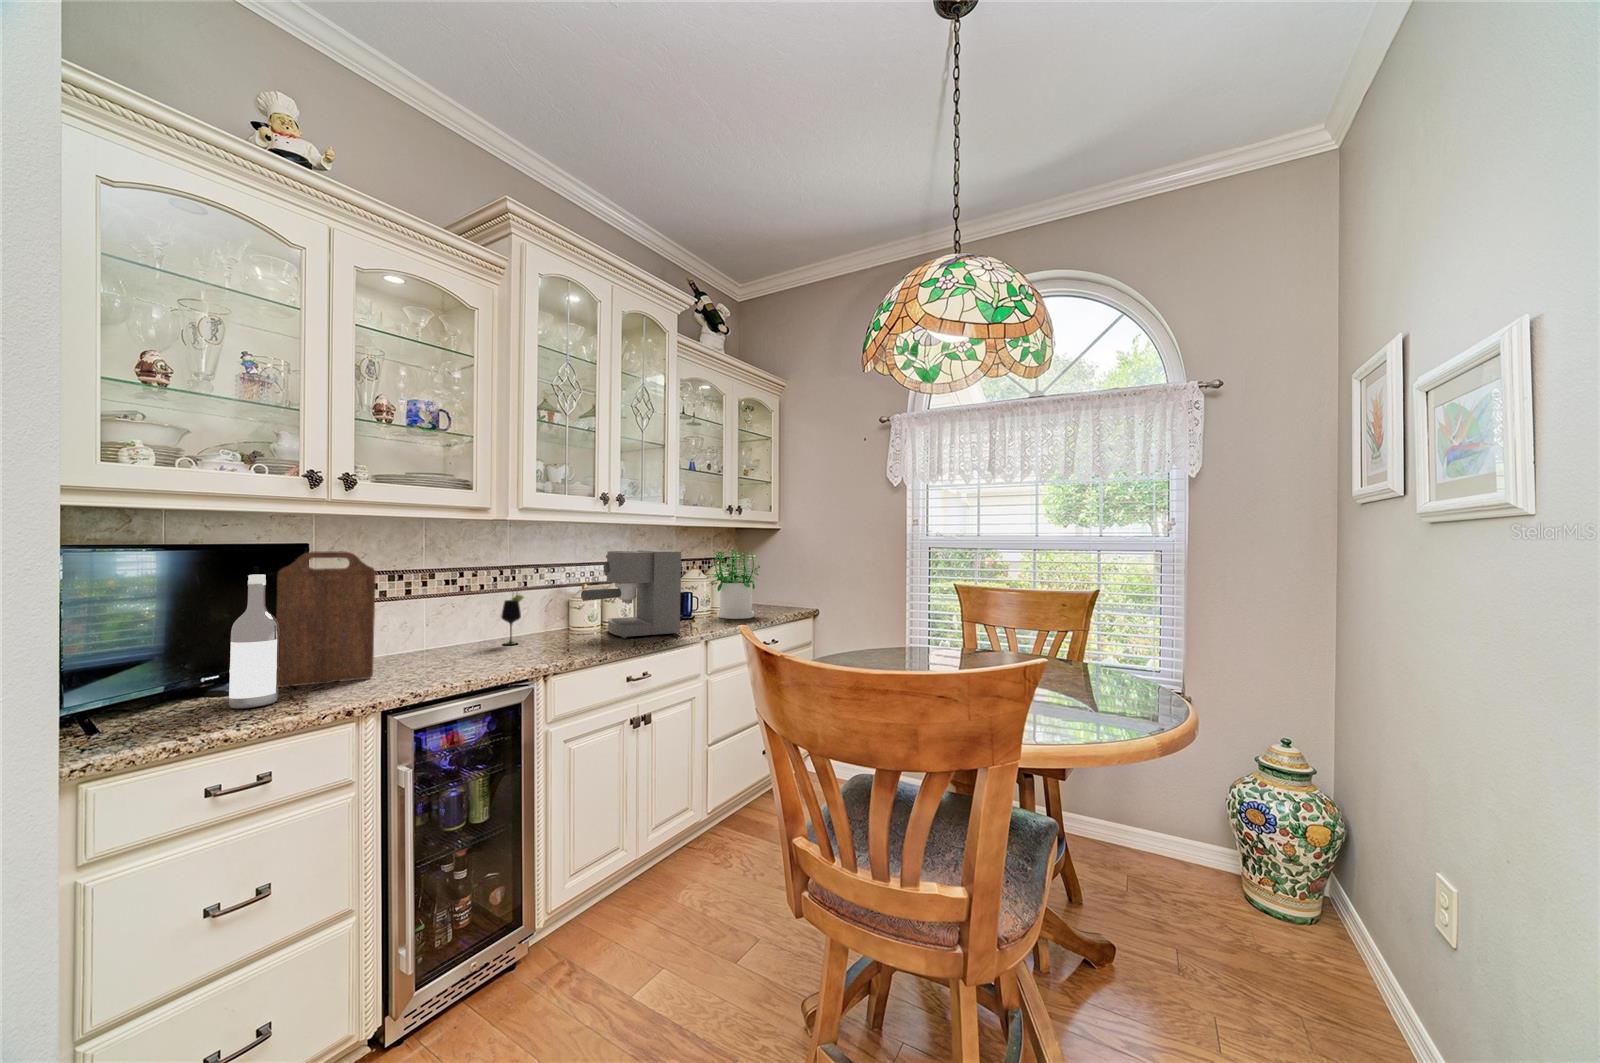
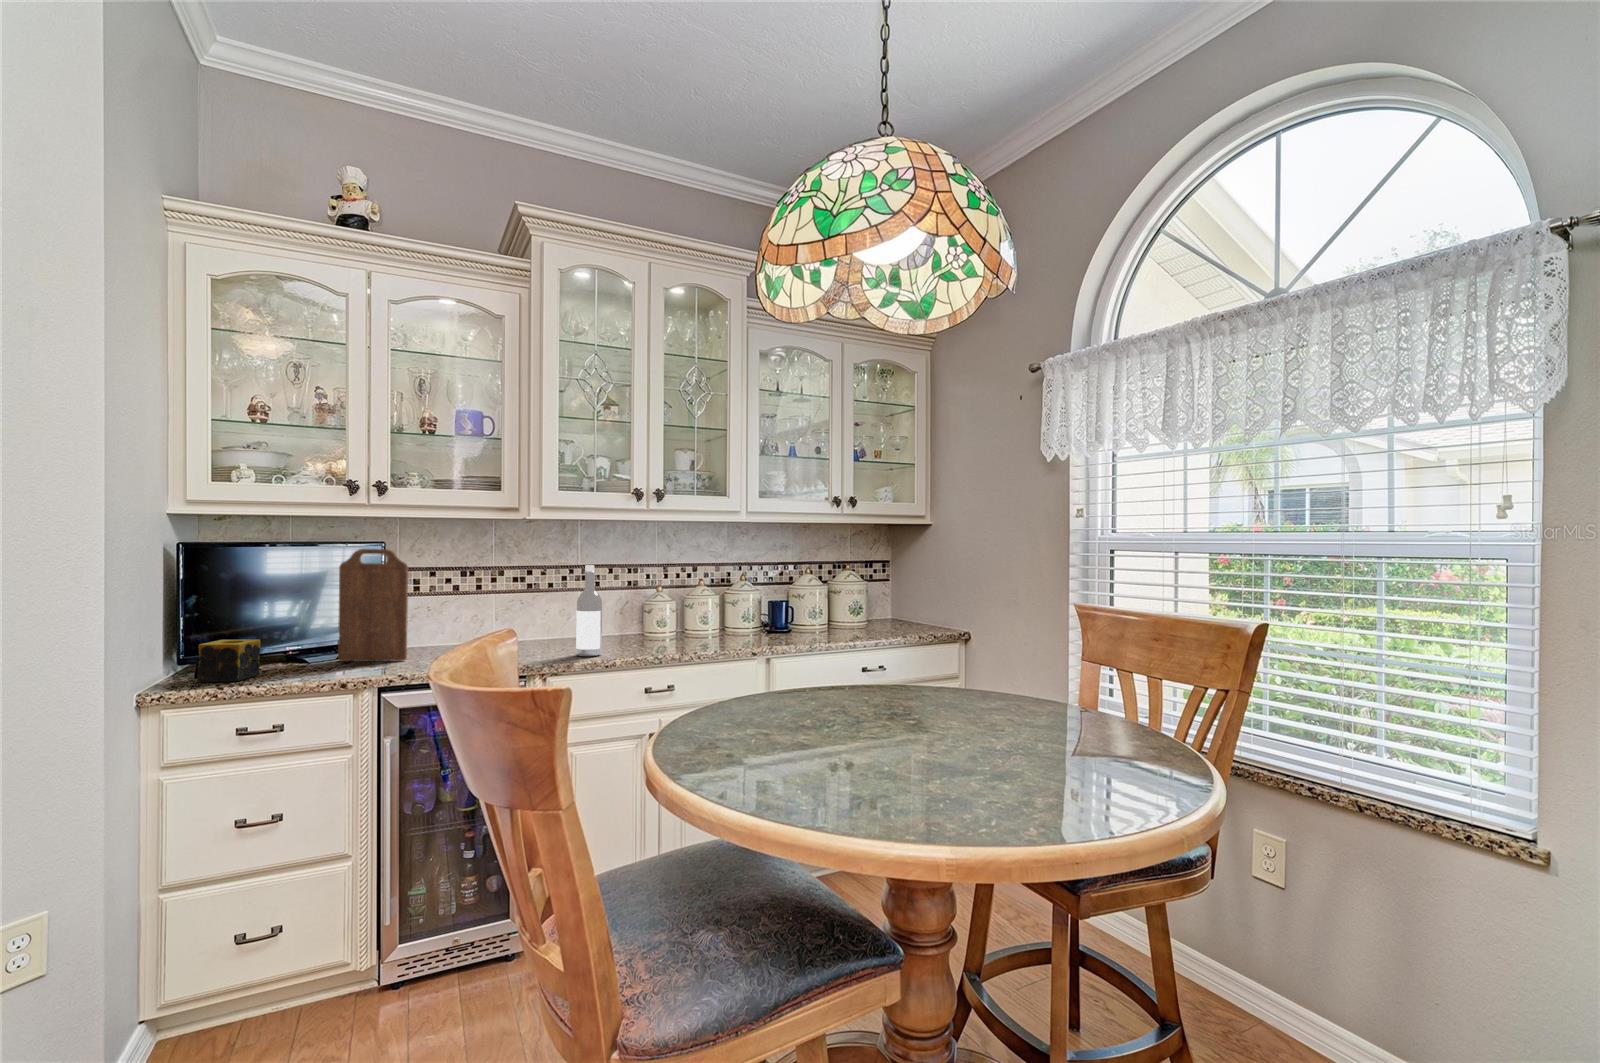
coffee maker: present [581,550,681,639] -> none [631,551,737,648]
potted plant: present [710,550,760,619] -> none [812,550,882,637]
wine bottle: present [229,574,280,708] -> present [576,565,602,656]
wine glass: present [501,595,524,645] -> none [554,590,573,644]
candle: none [117,670,203,737] -> present [197,639,260,682]

